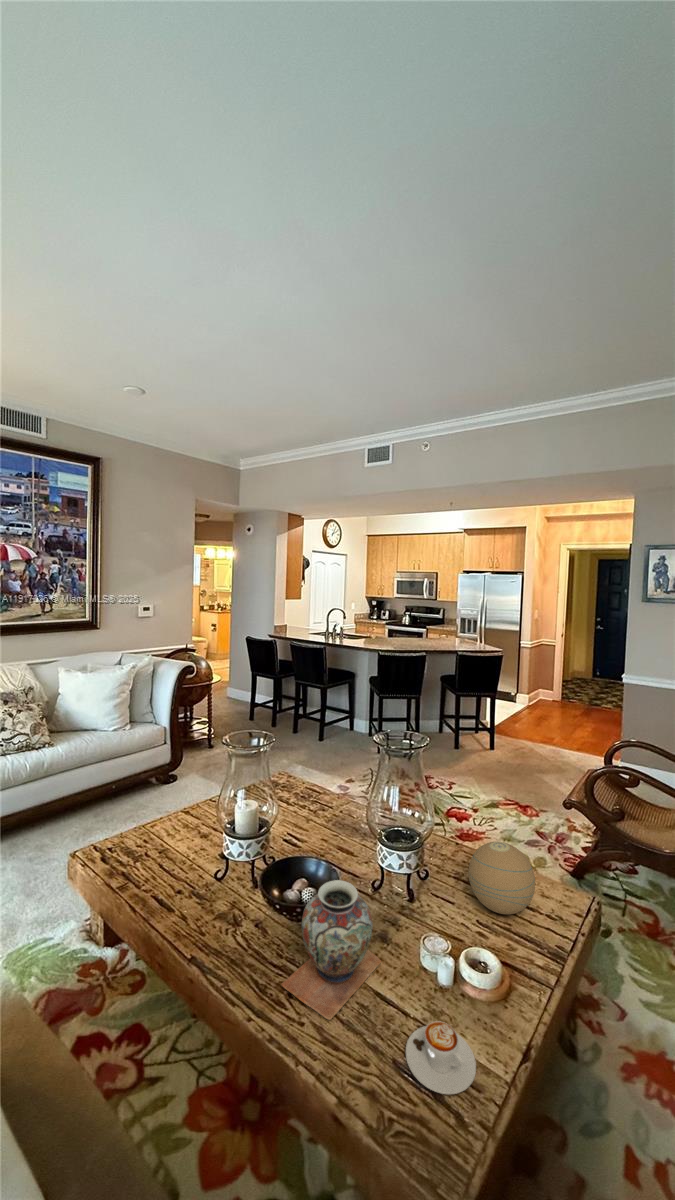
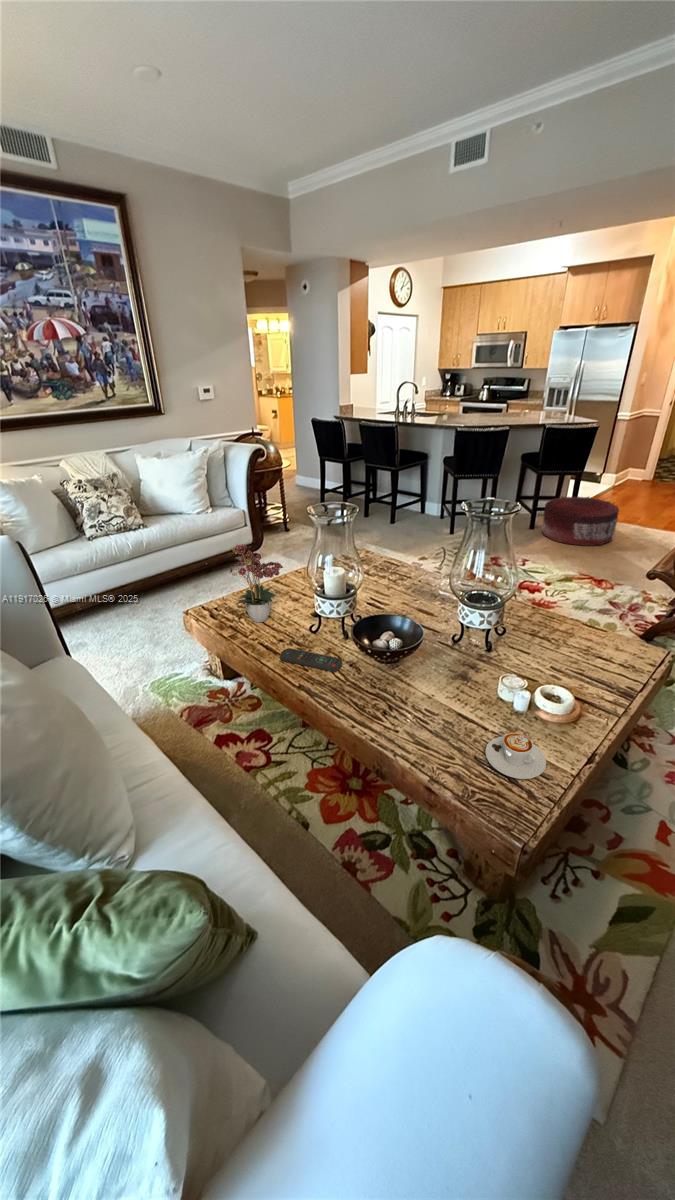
pouf: none [465,717,533,767] -> present [542,497,619,546]
flower arrangement: none [127,770,197,867] -> present [230,544,283,623]
decorative orb: present [469,842,535,914] -> none [548,602,614,662]
decorative vase: present [282,880,381,1020] -> none [377,630,463,729]
remote control: none [173,903,246,936] -> present [280,648,342,672]

